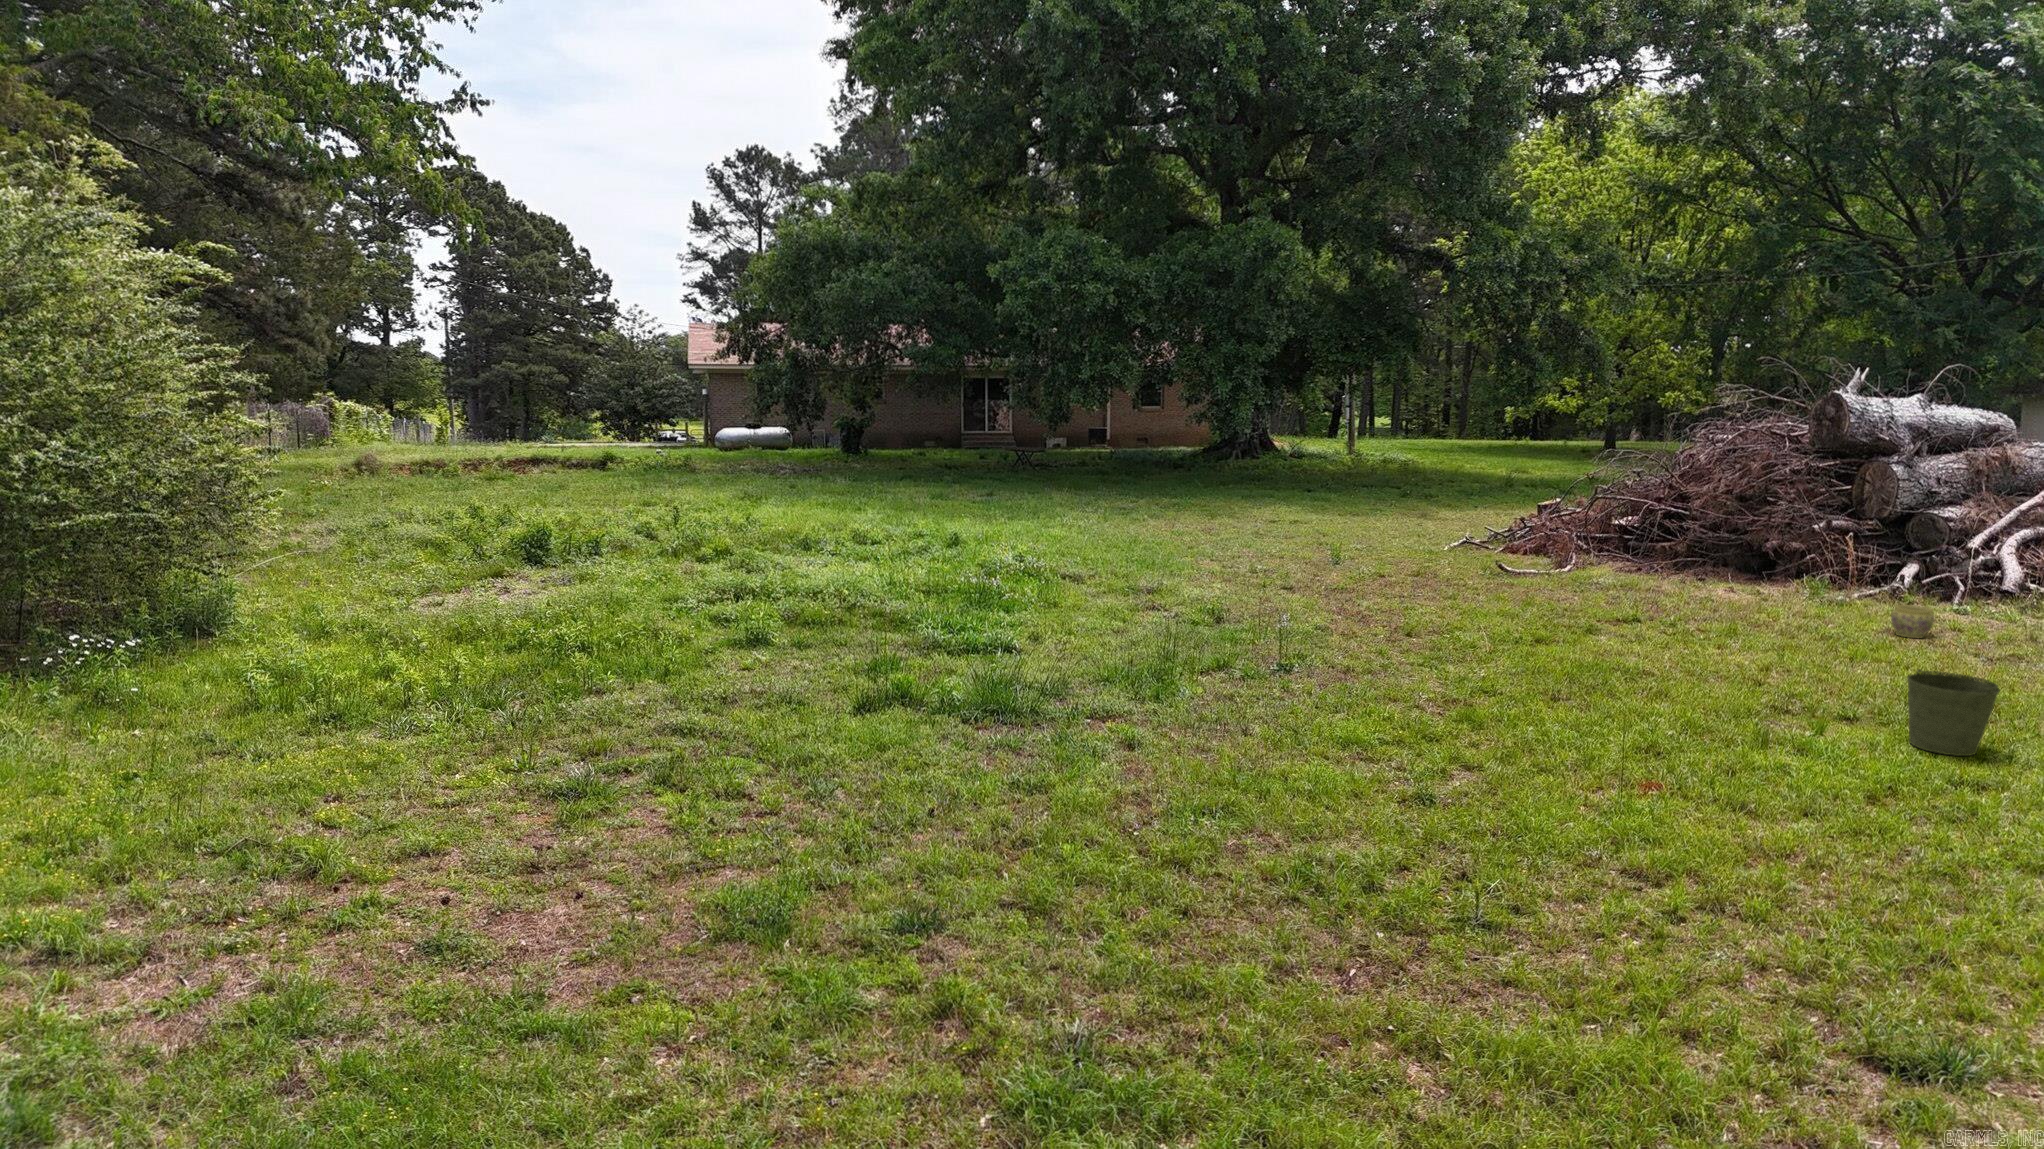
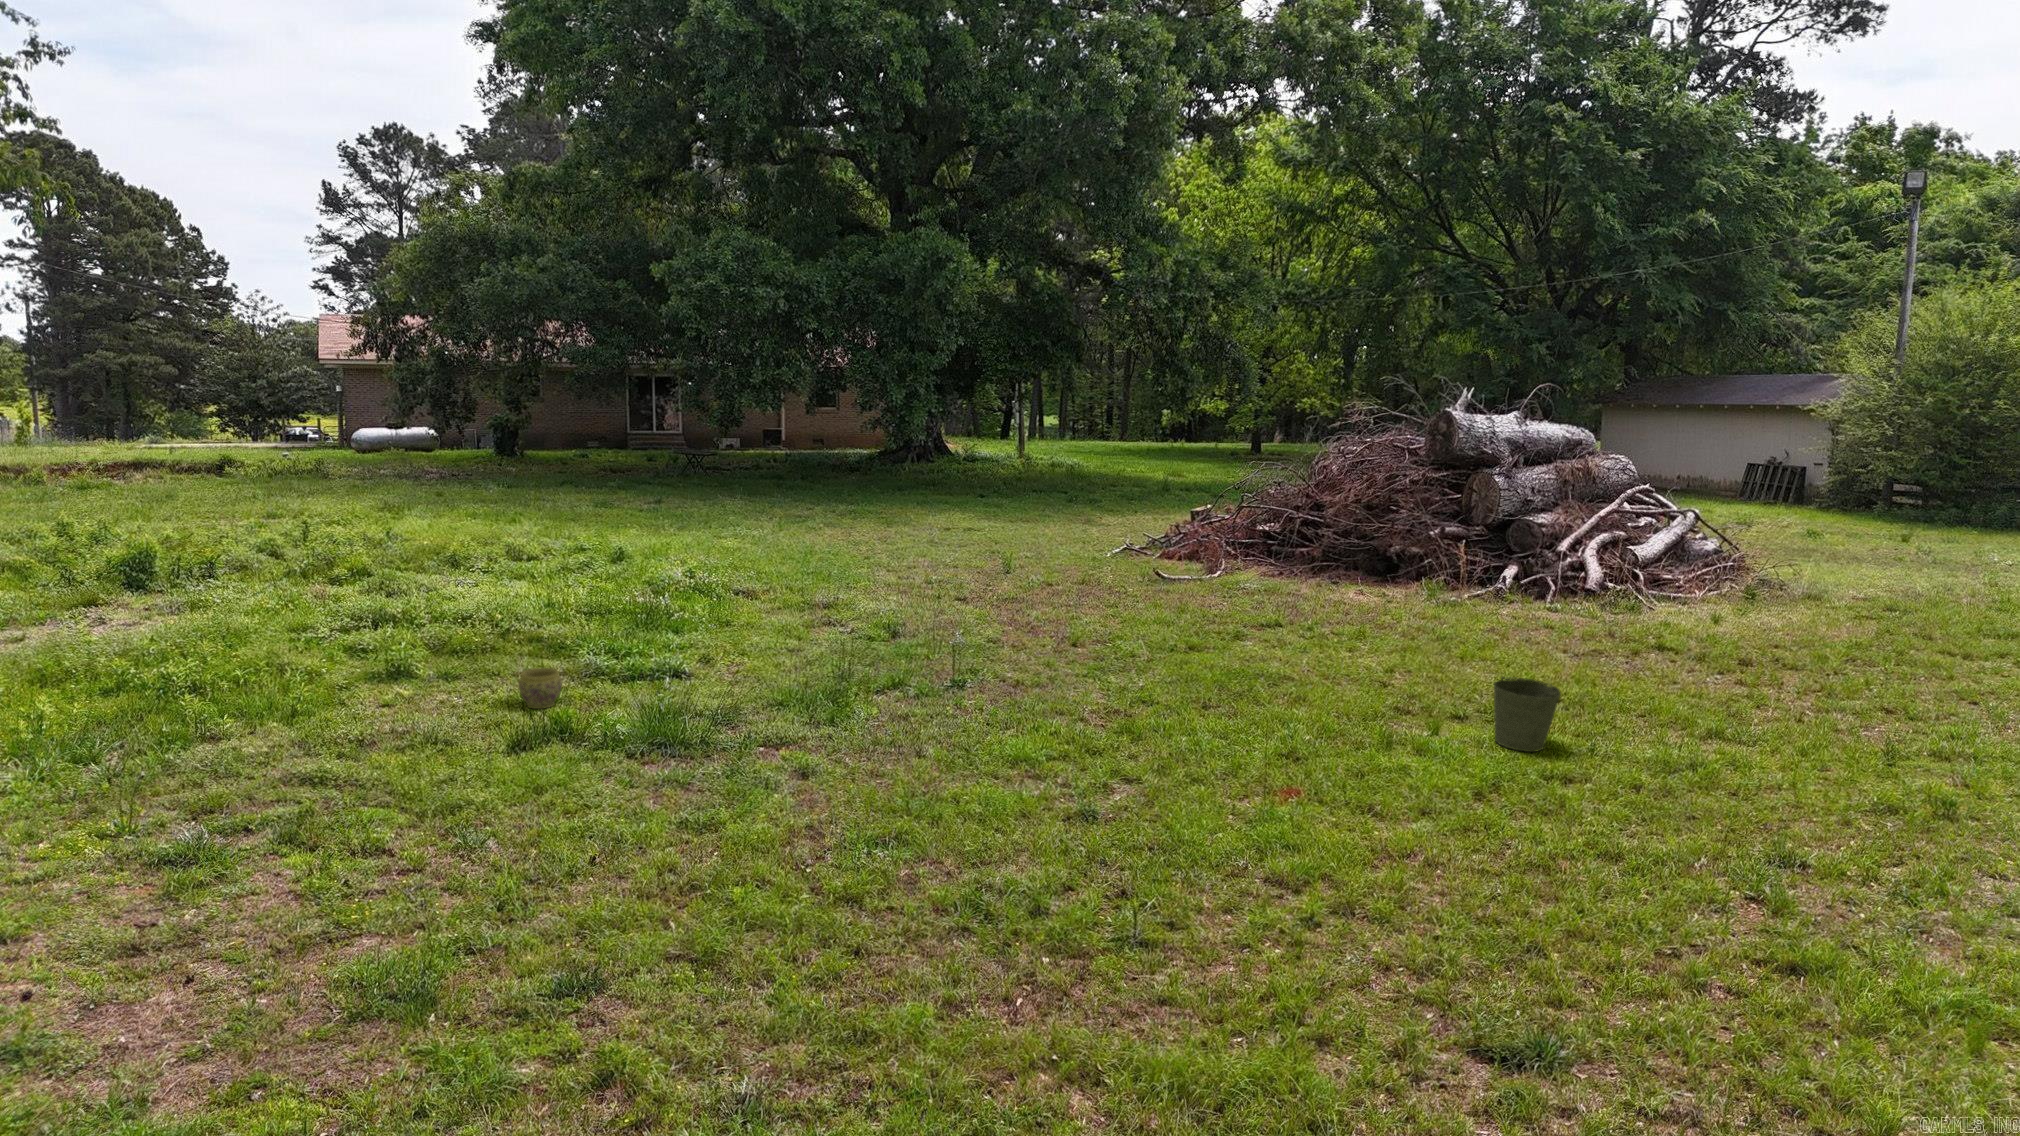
planter: present [1891,605,1935,639] -> present [519,668,562,709]

